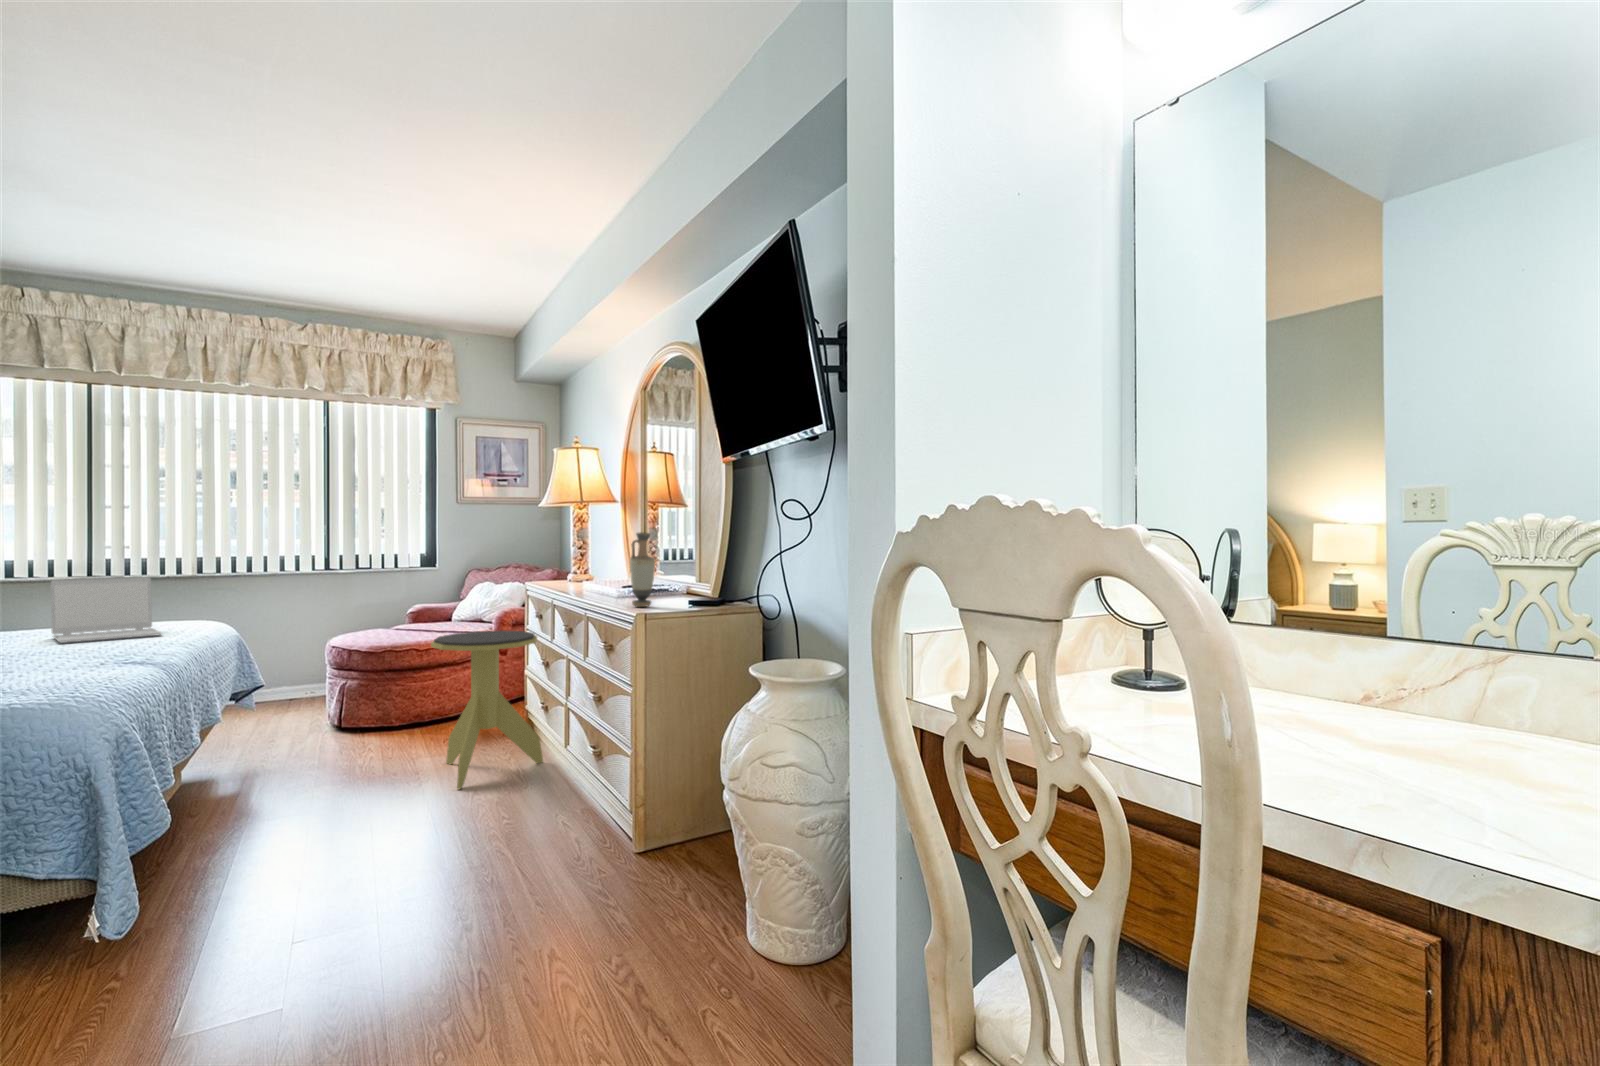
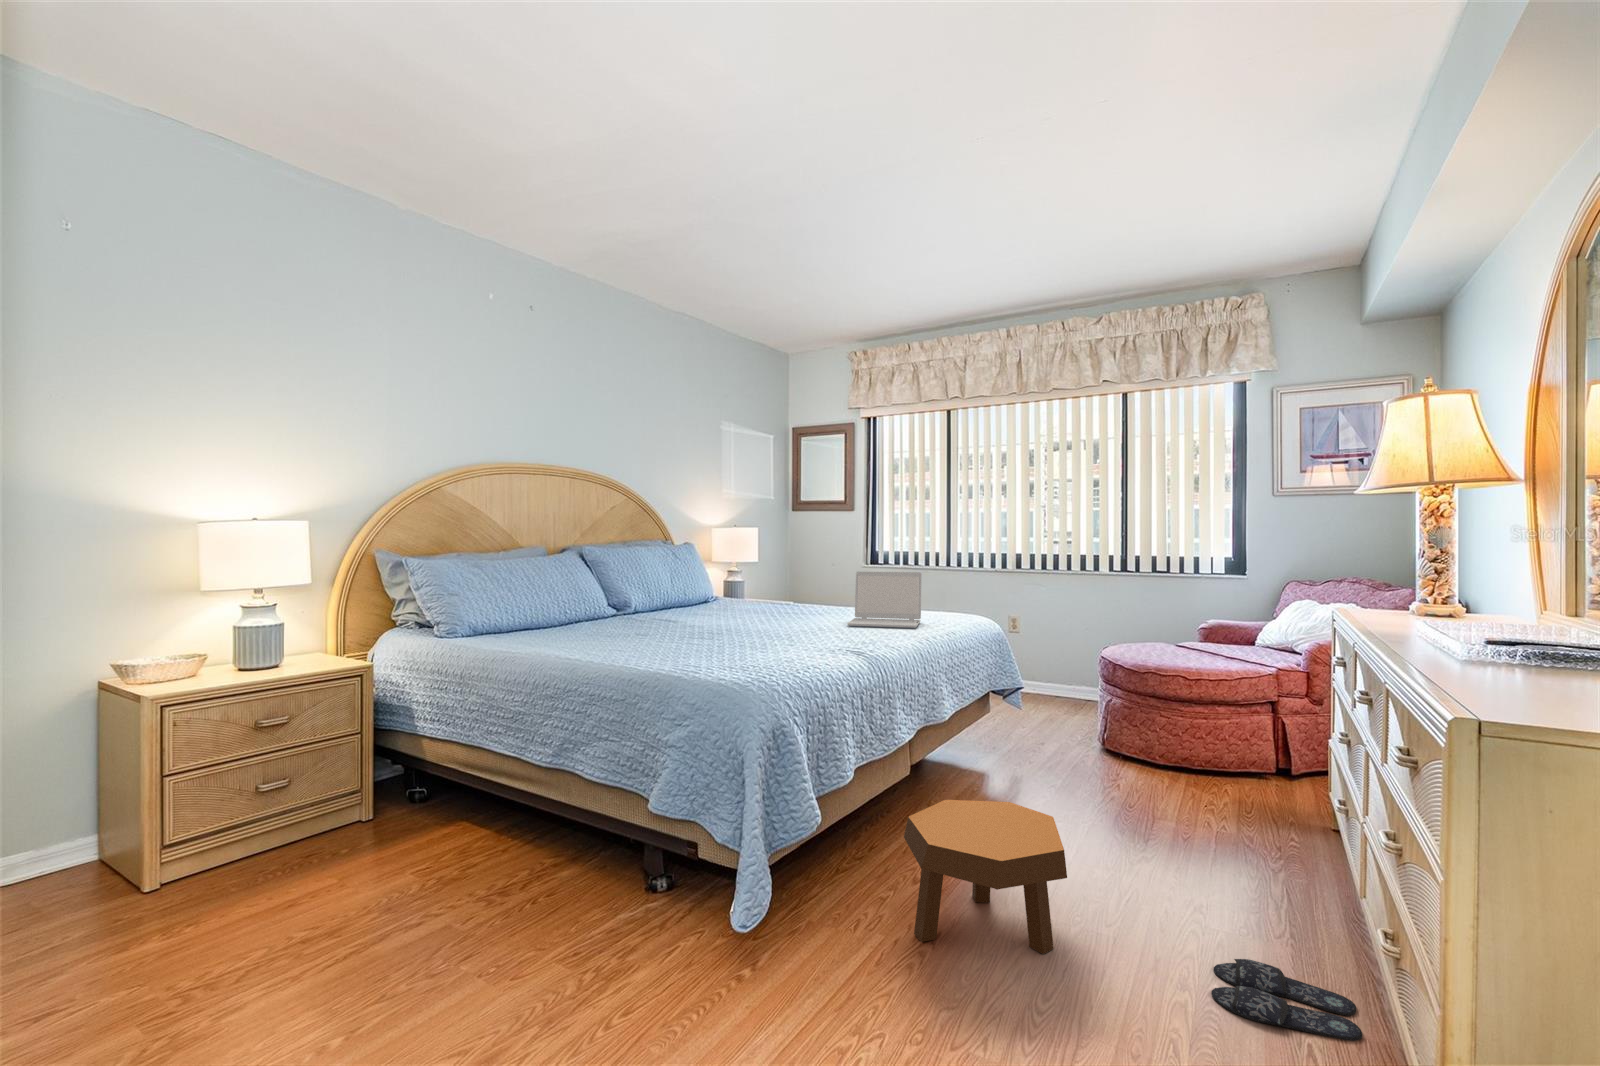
vase: present [630,532,655,607] -> none [1454,531,1524,686]
side table: present [431,630,543,789] -> none [1154,669,1330,896]
footstool: none [255,756,415,883] -> present [904,800,1067,954]
slippers: none [505,800,587,827] -> present [1211,959,1362,1041]

